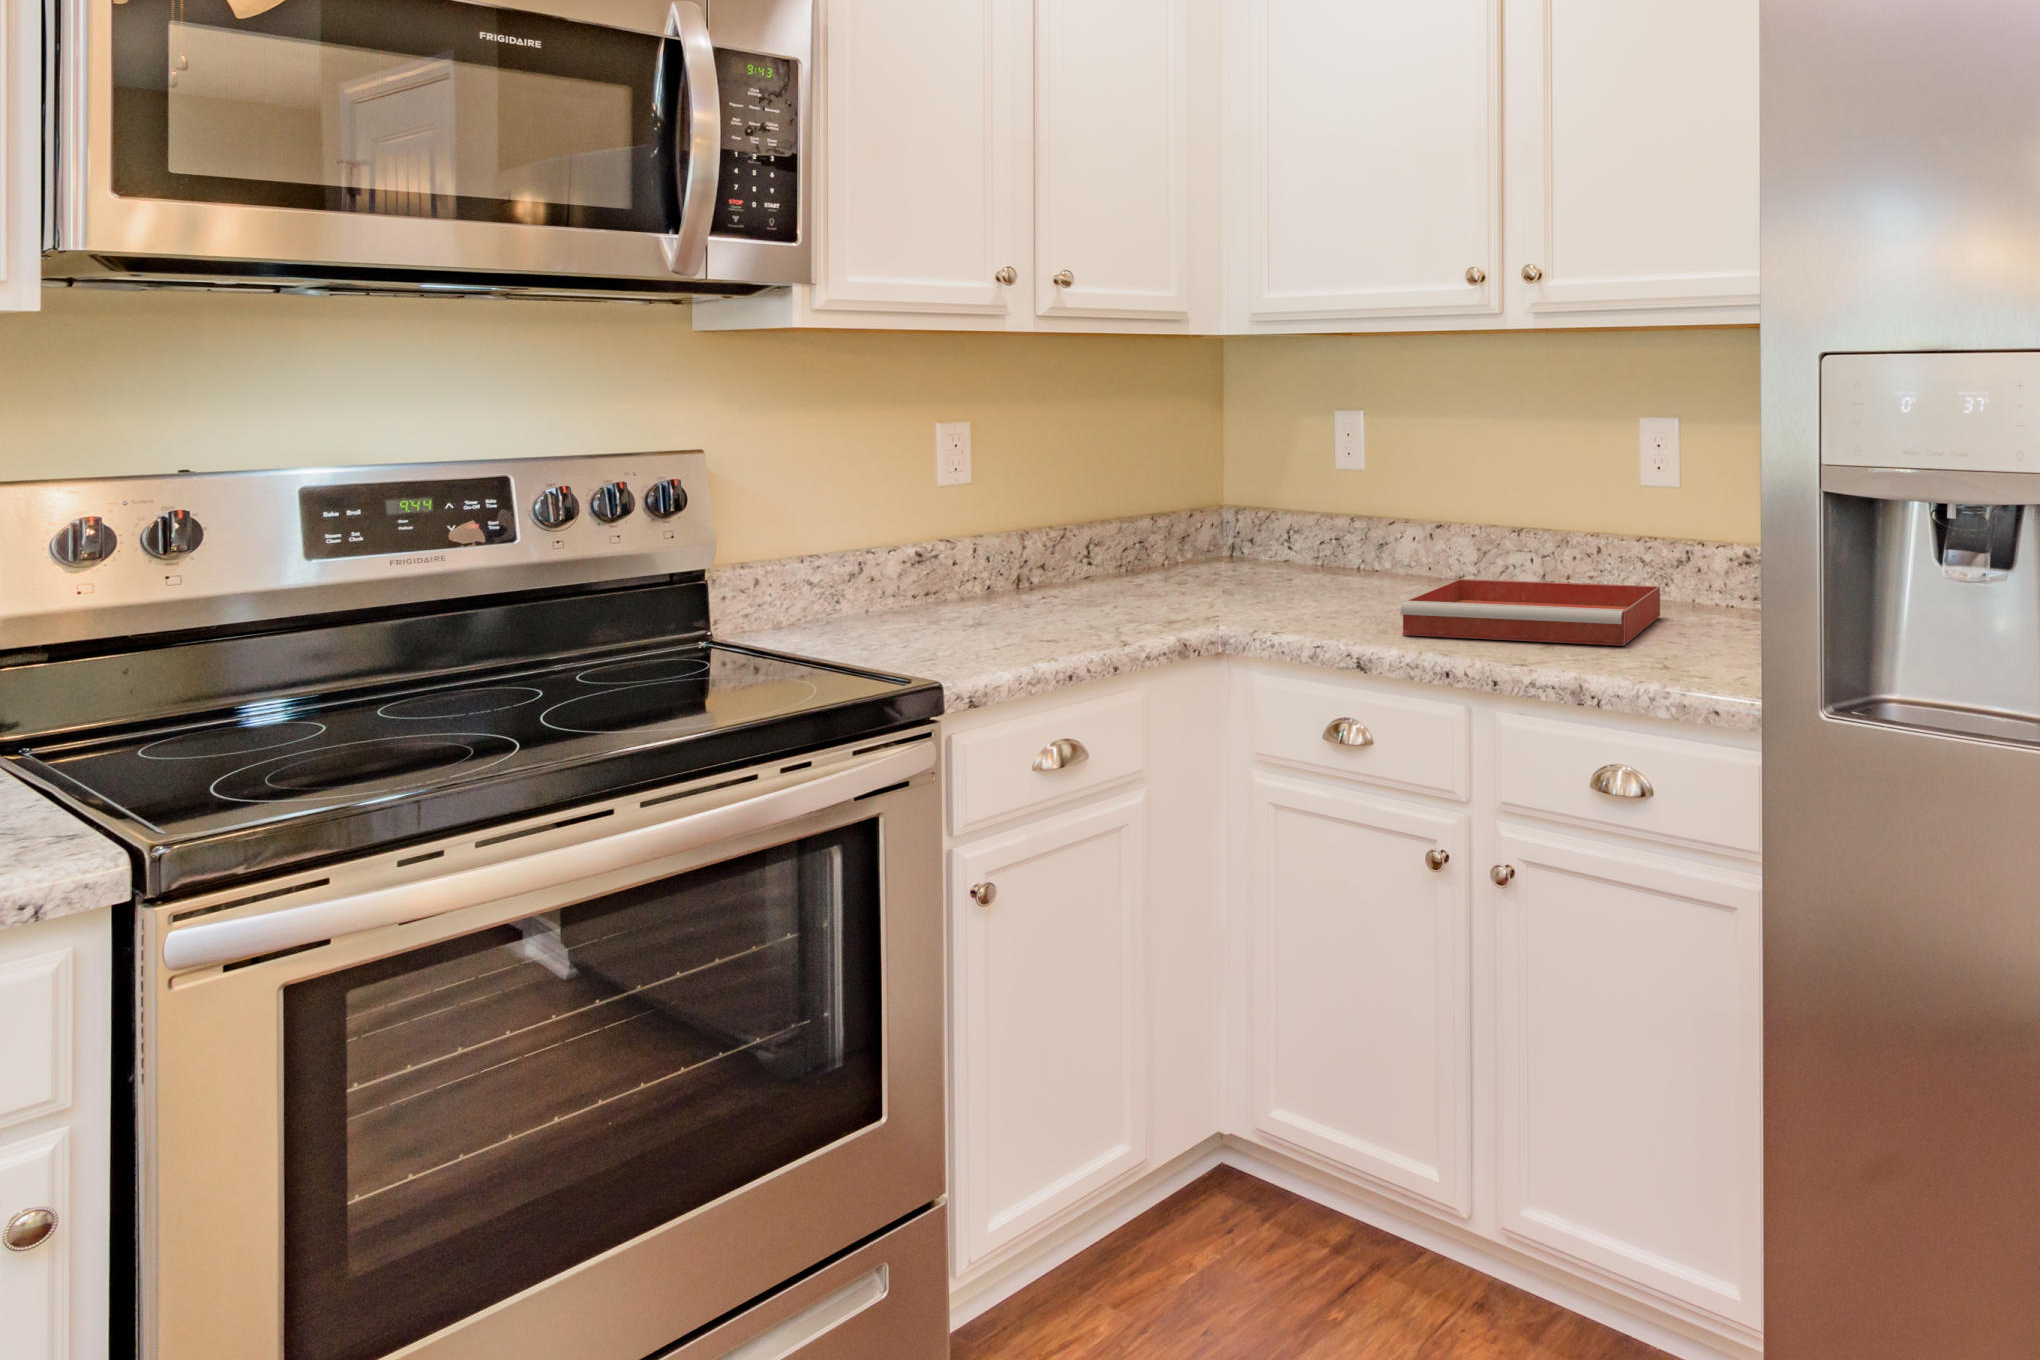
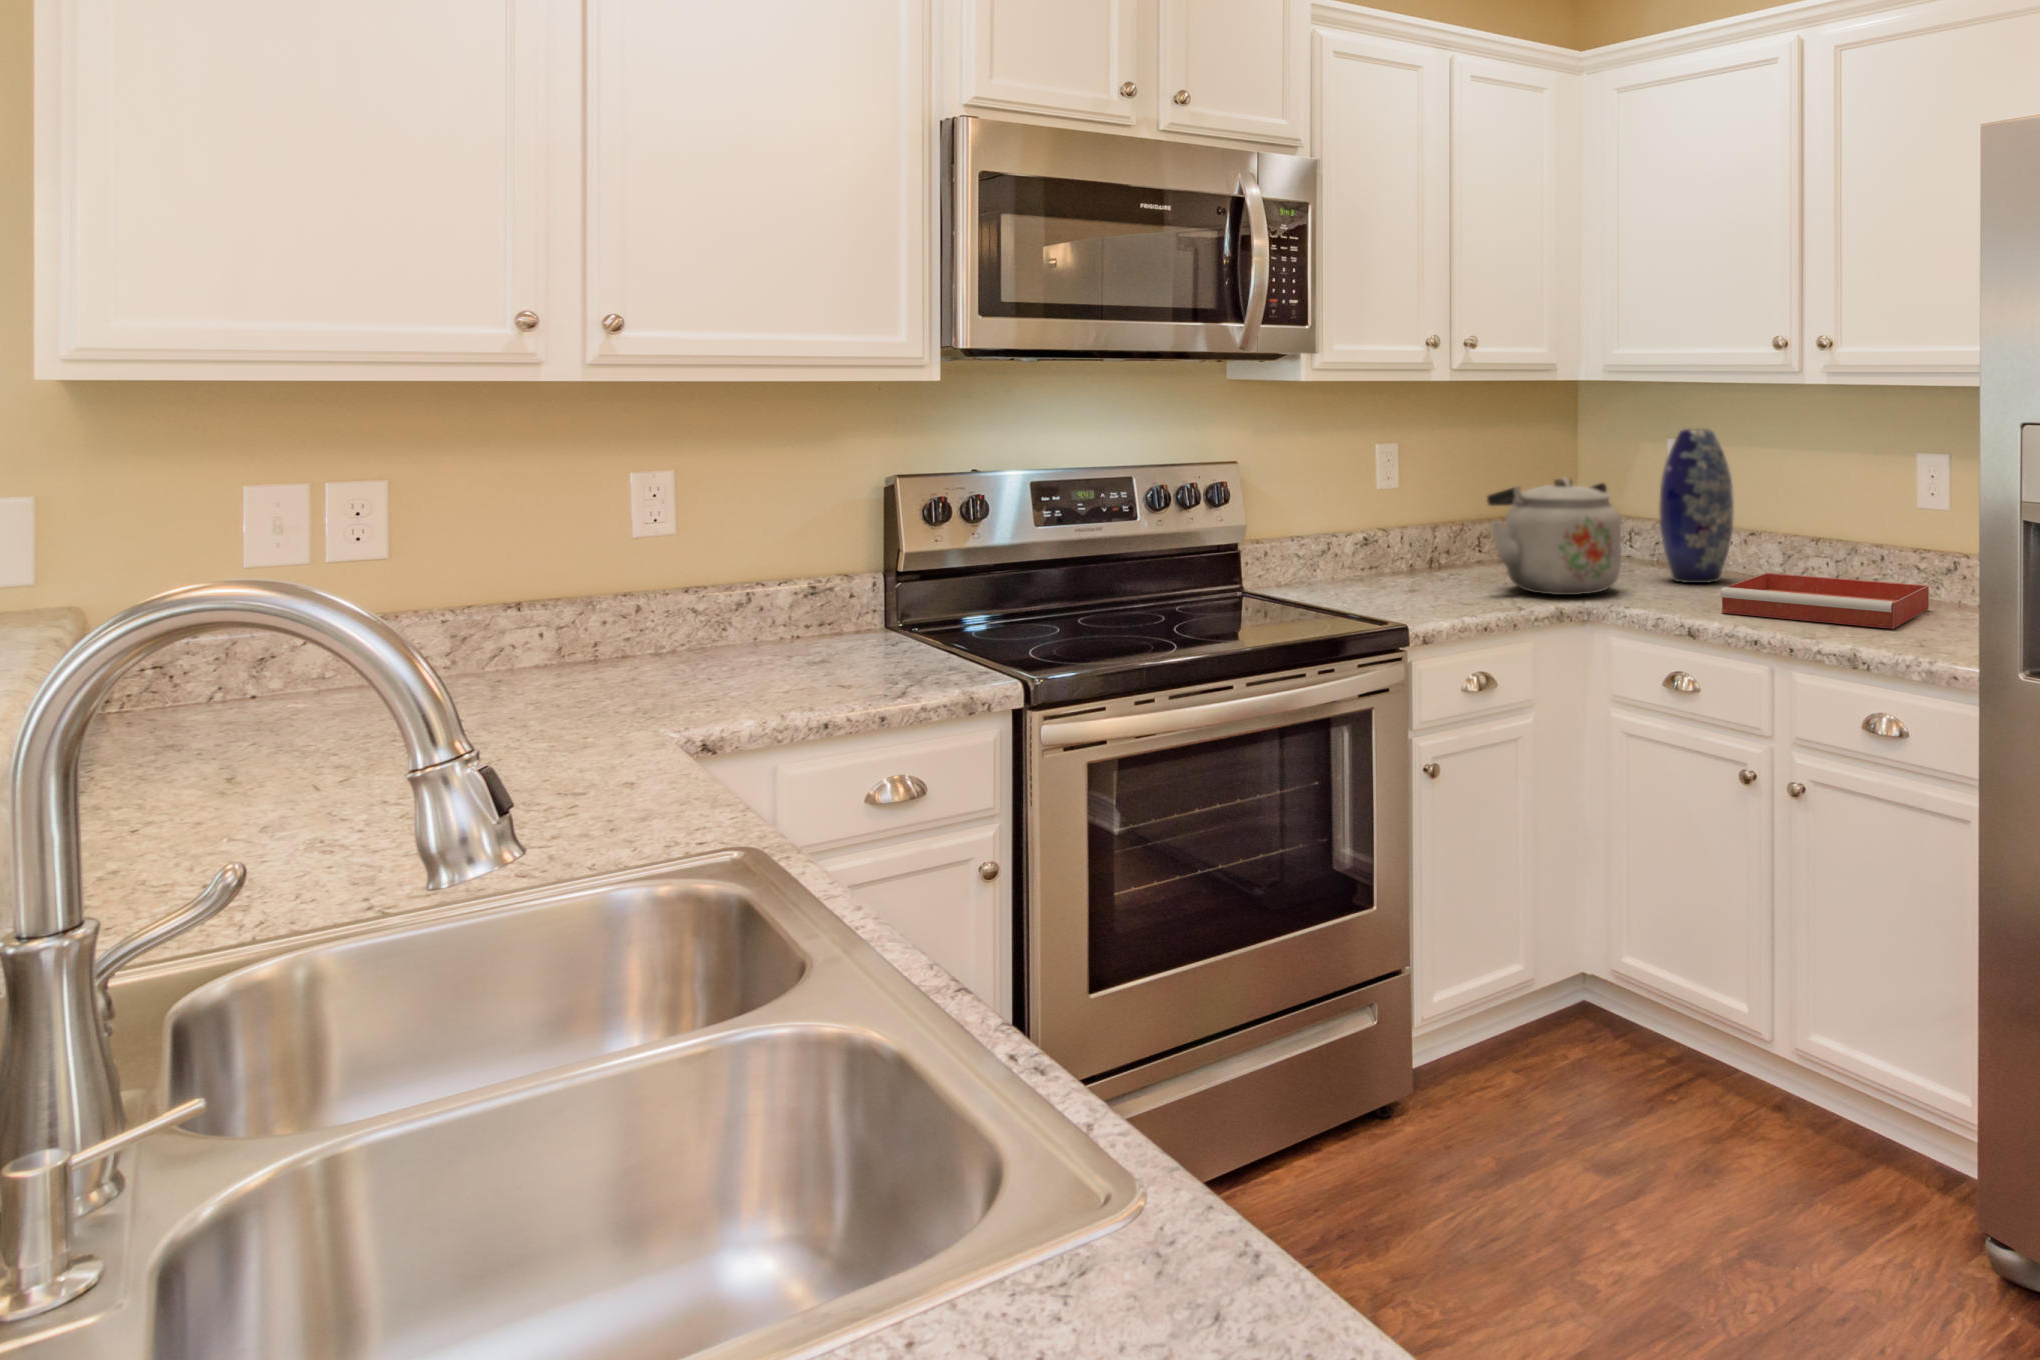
vase: none [1323,400,1417,596] -> present [1659,429,1734,583]
kettle: none [1089,463,1270,620] -> present [1487,477,1621,595]

